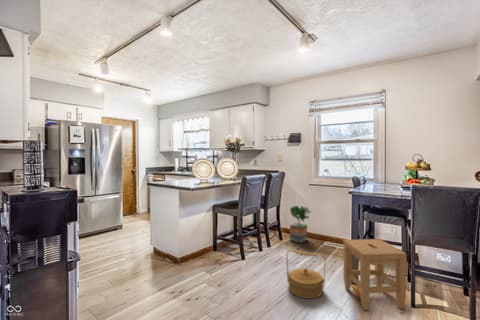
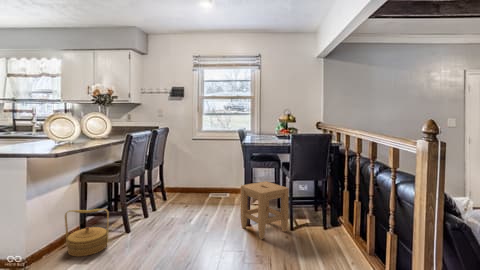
potted tree: present [290,206,311,243] -> none [174,162,197,199]
basket: present [286,250,325,298] -> present [65,209,109,256]

